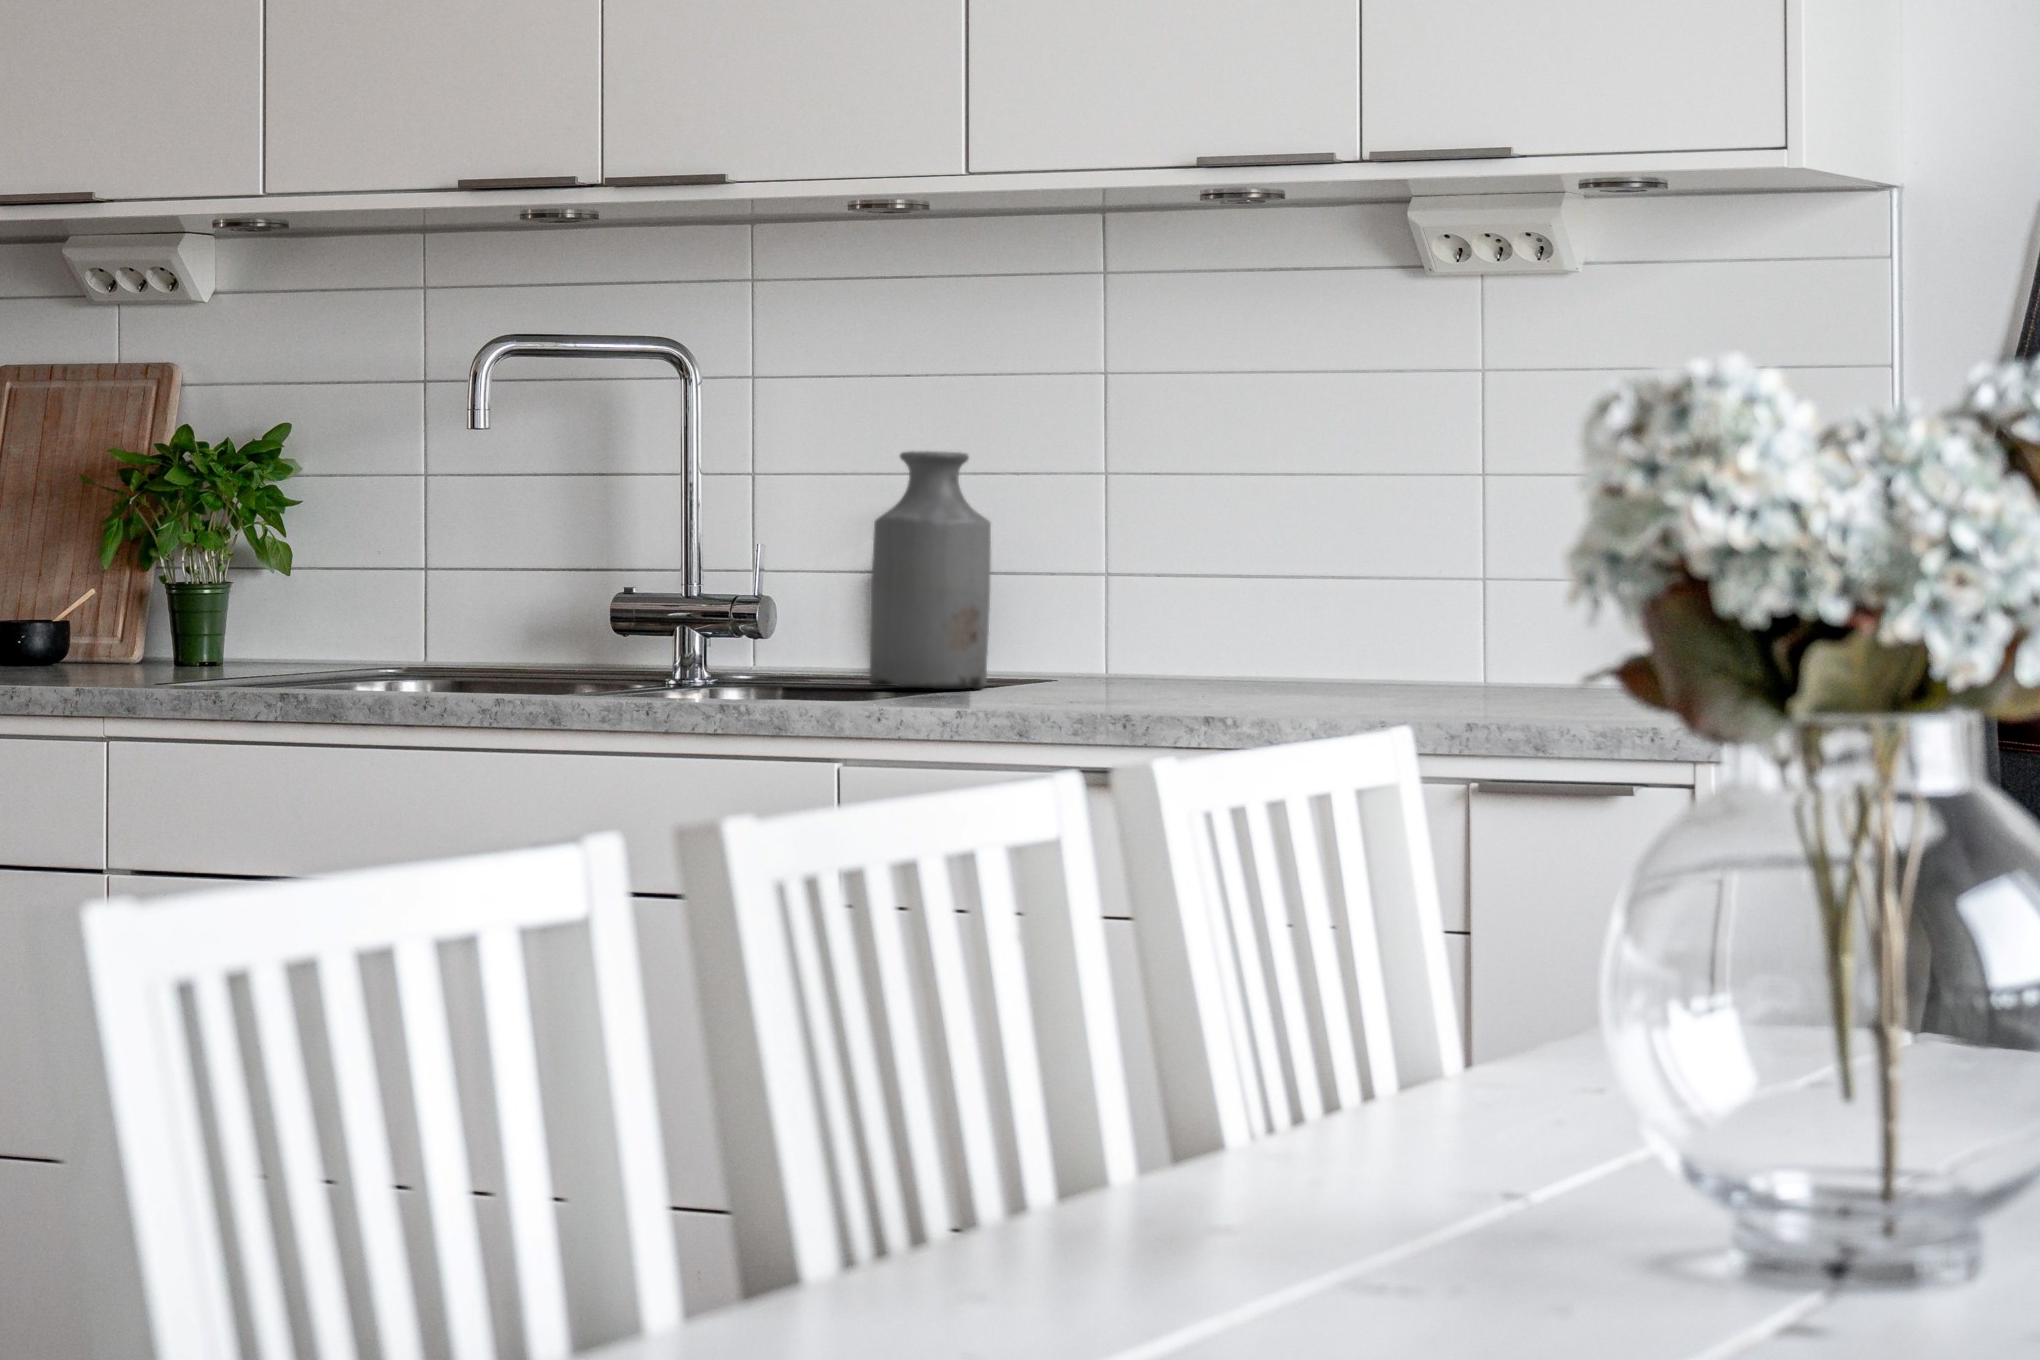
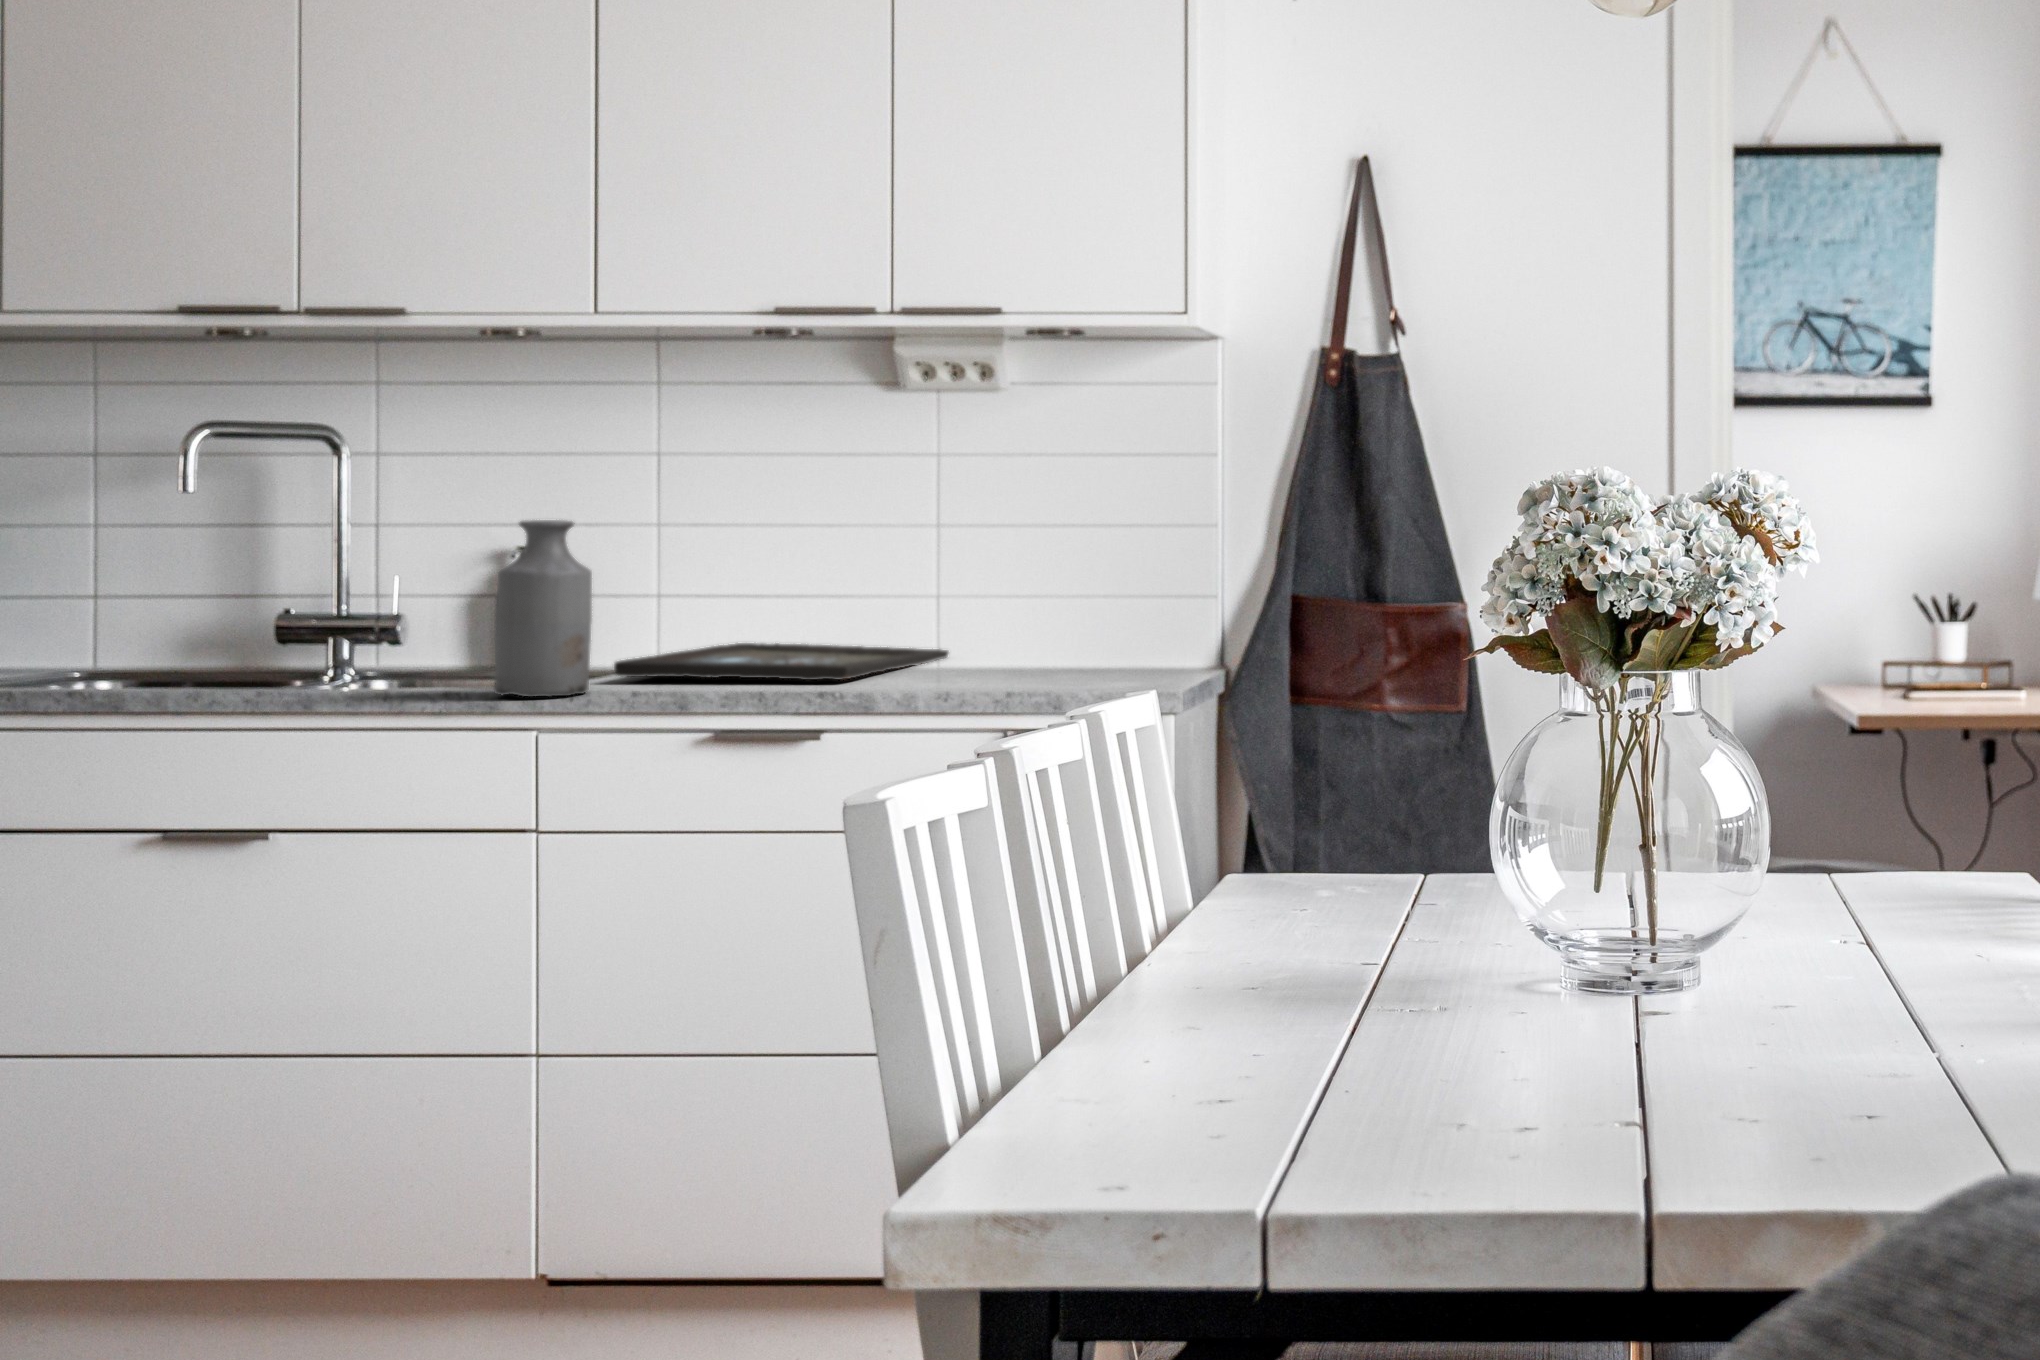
tray: none [1023,650,1491,684] -> present [614,643,948,680]

